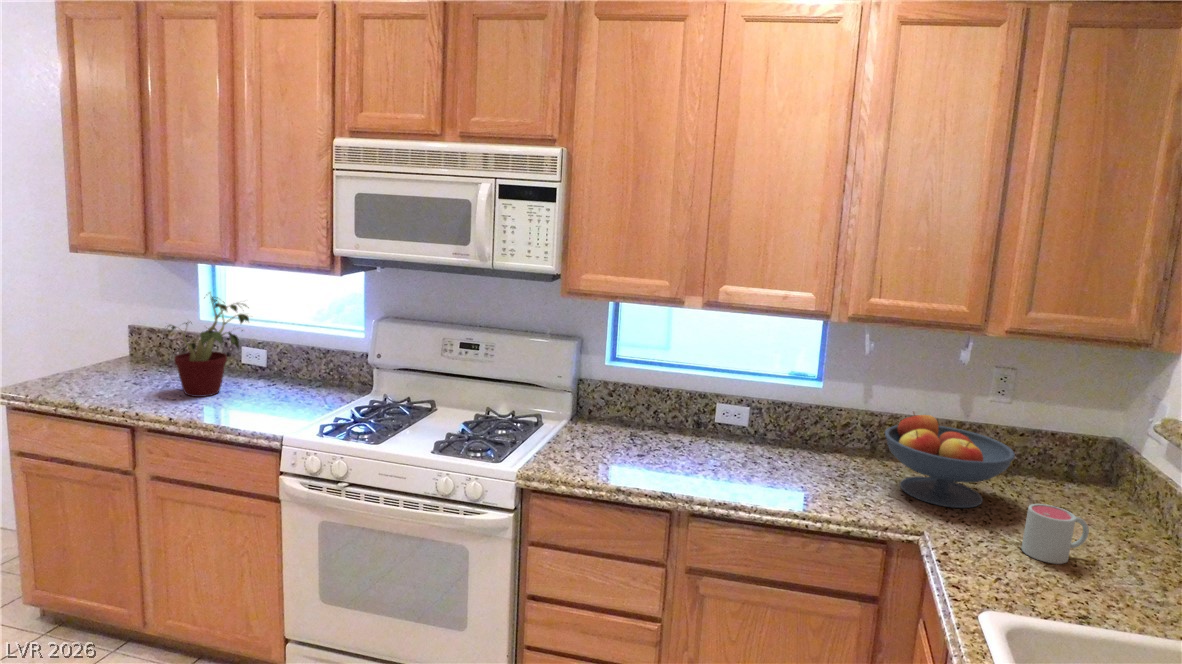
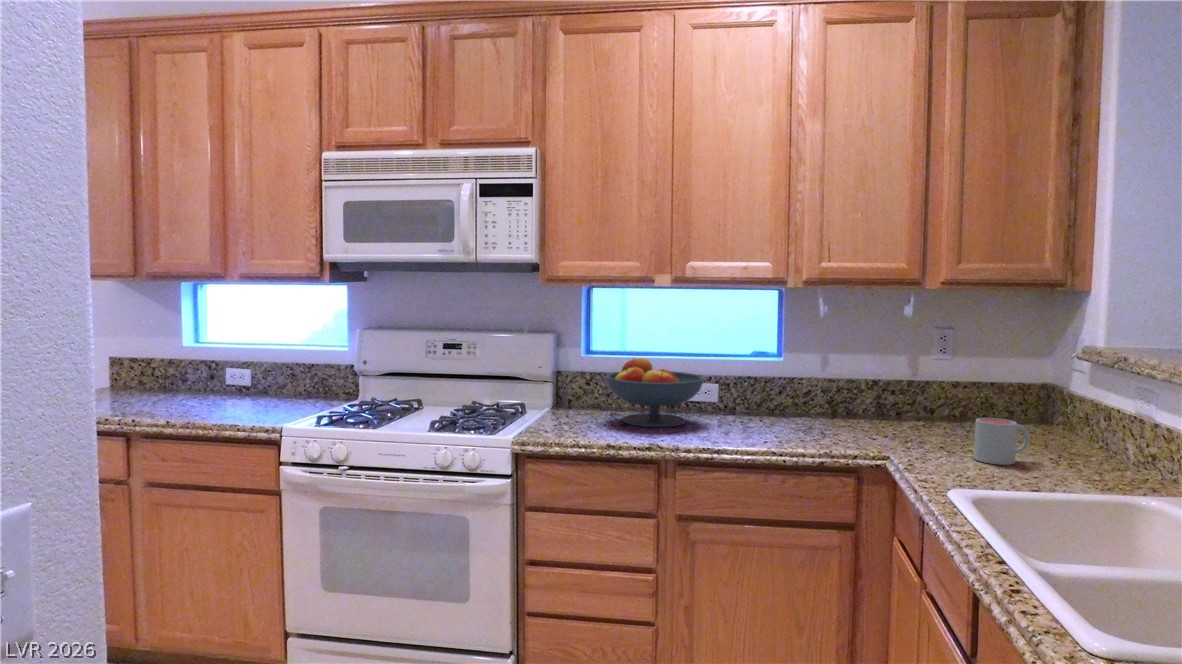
potted plant: present [168,296,249,397] -> none [153,308,241,409]
fruit bowl: present [885,412,1015,508] -> present [606,358,705,427]

